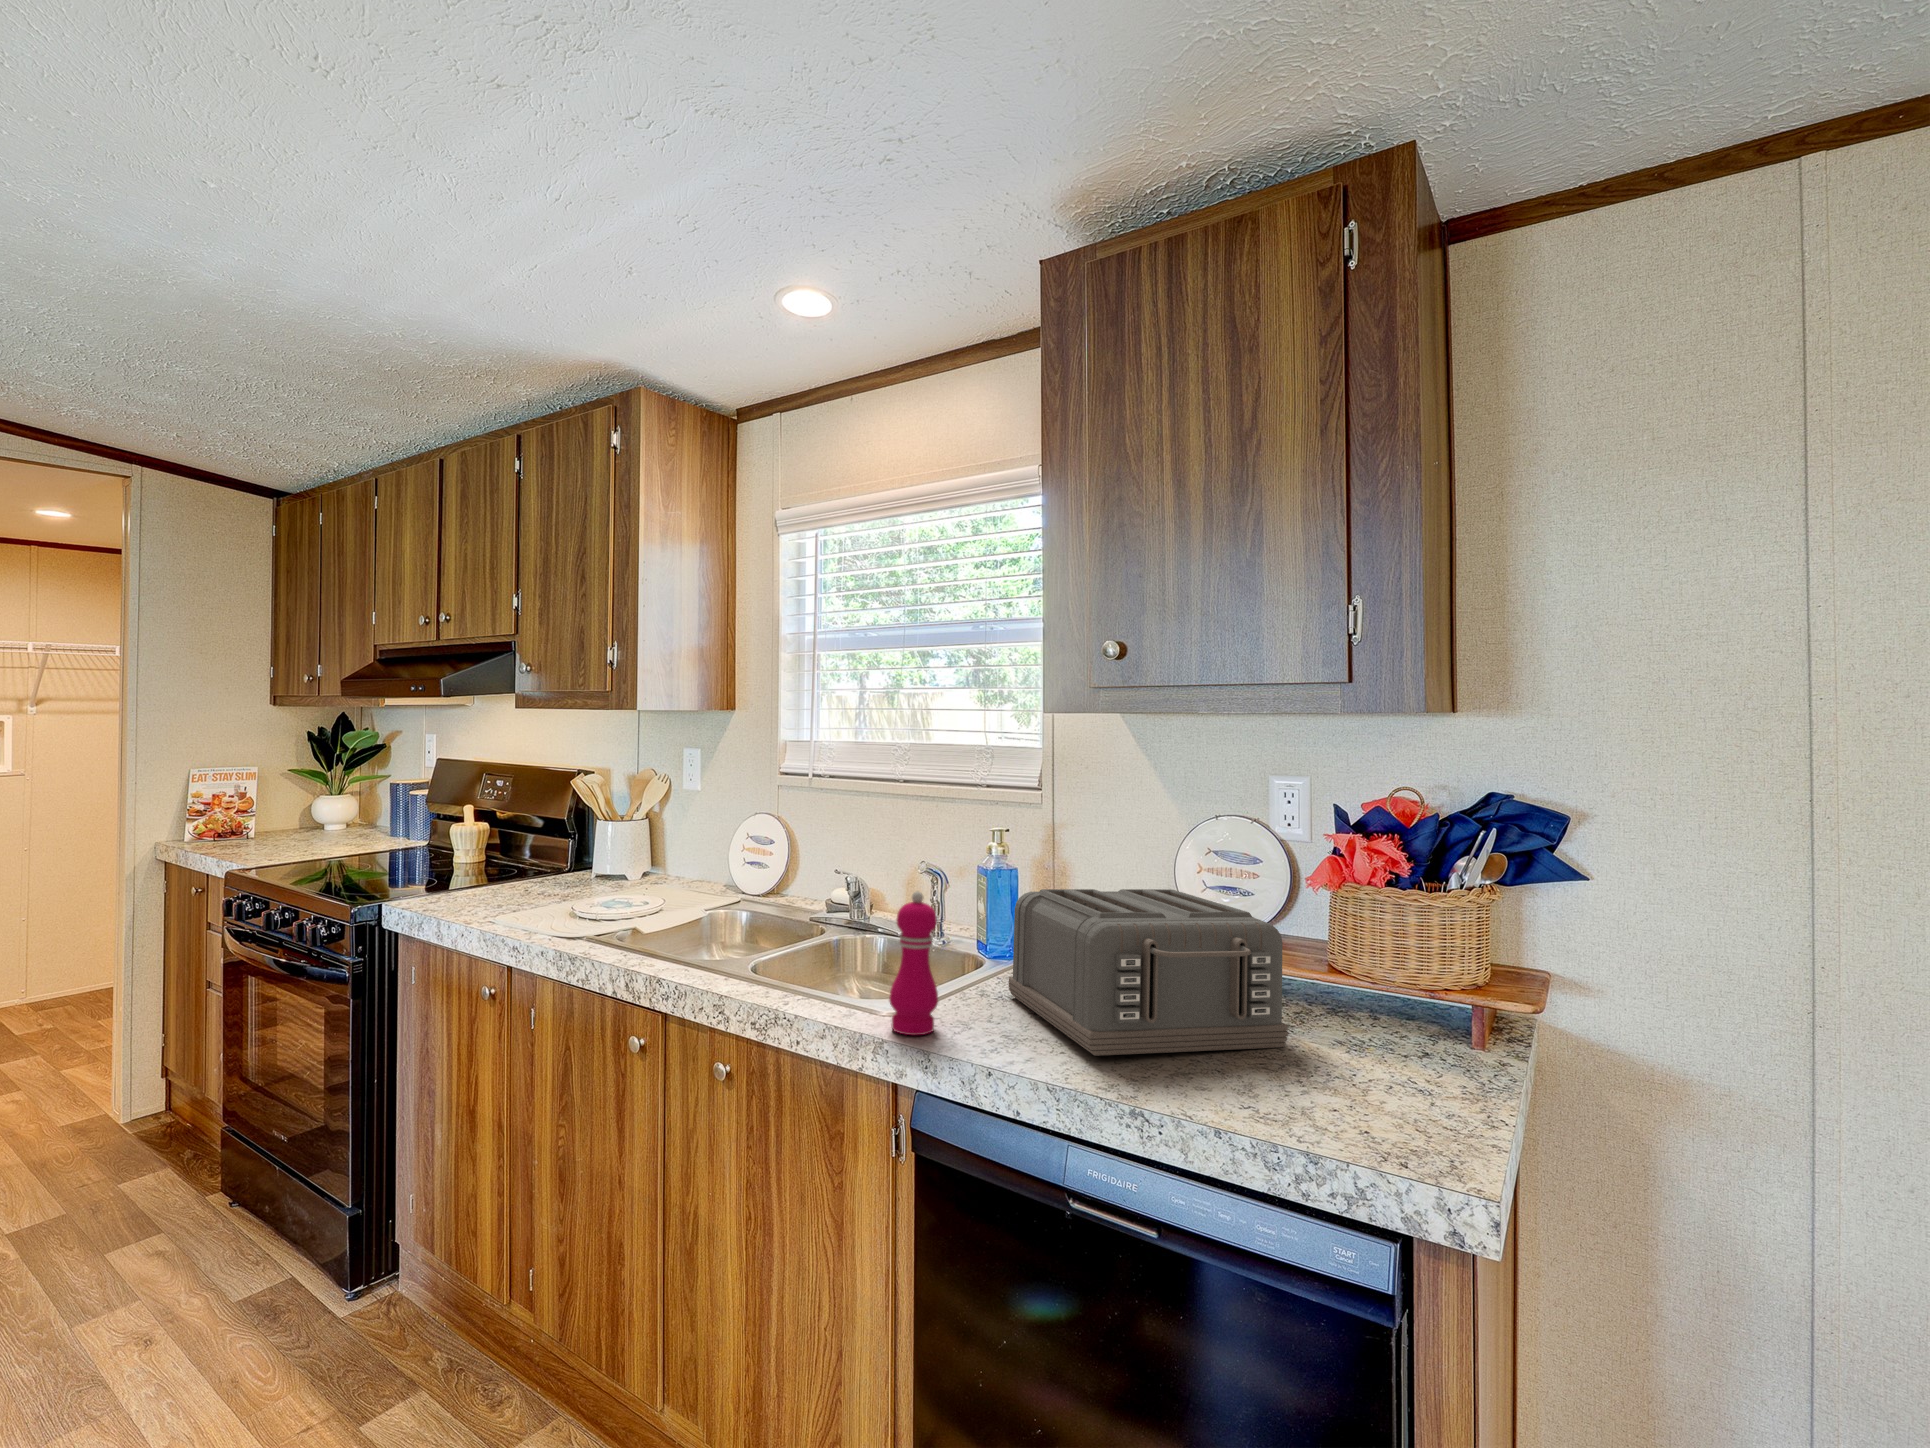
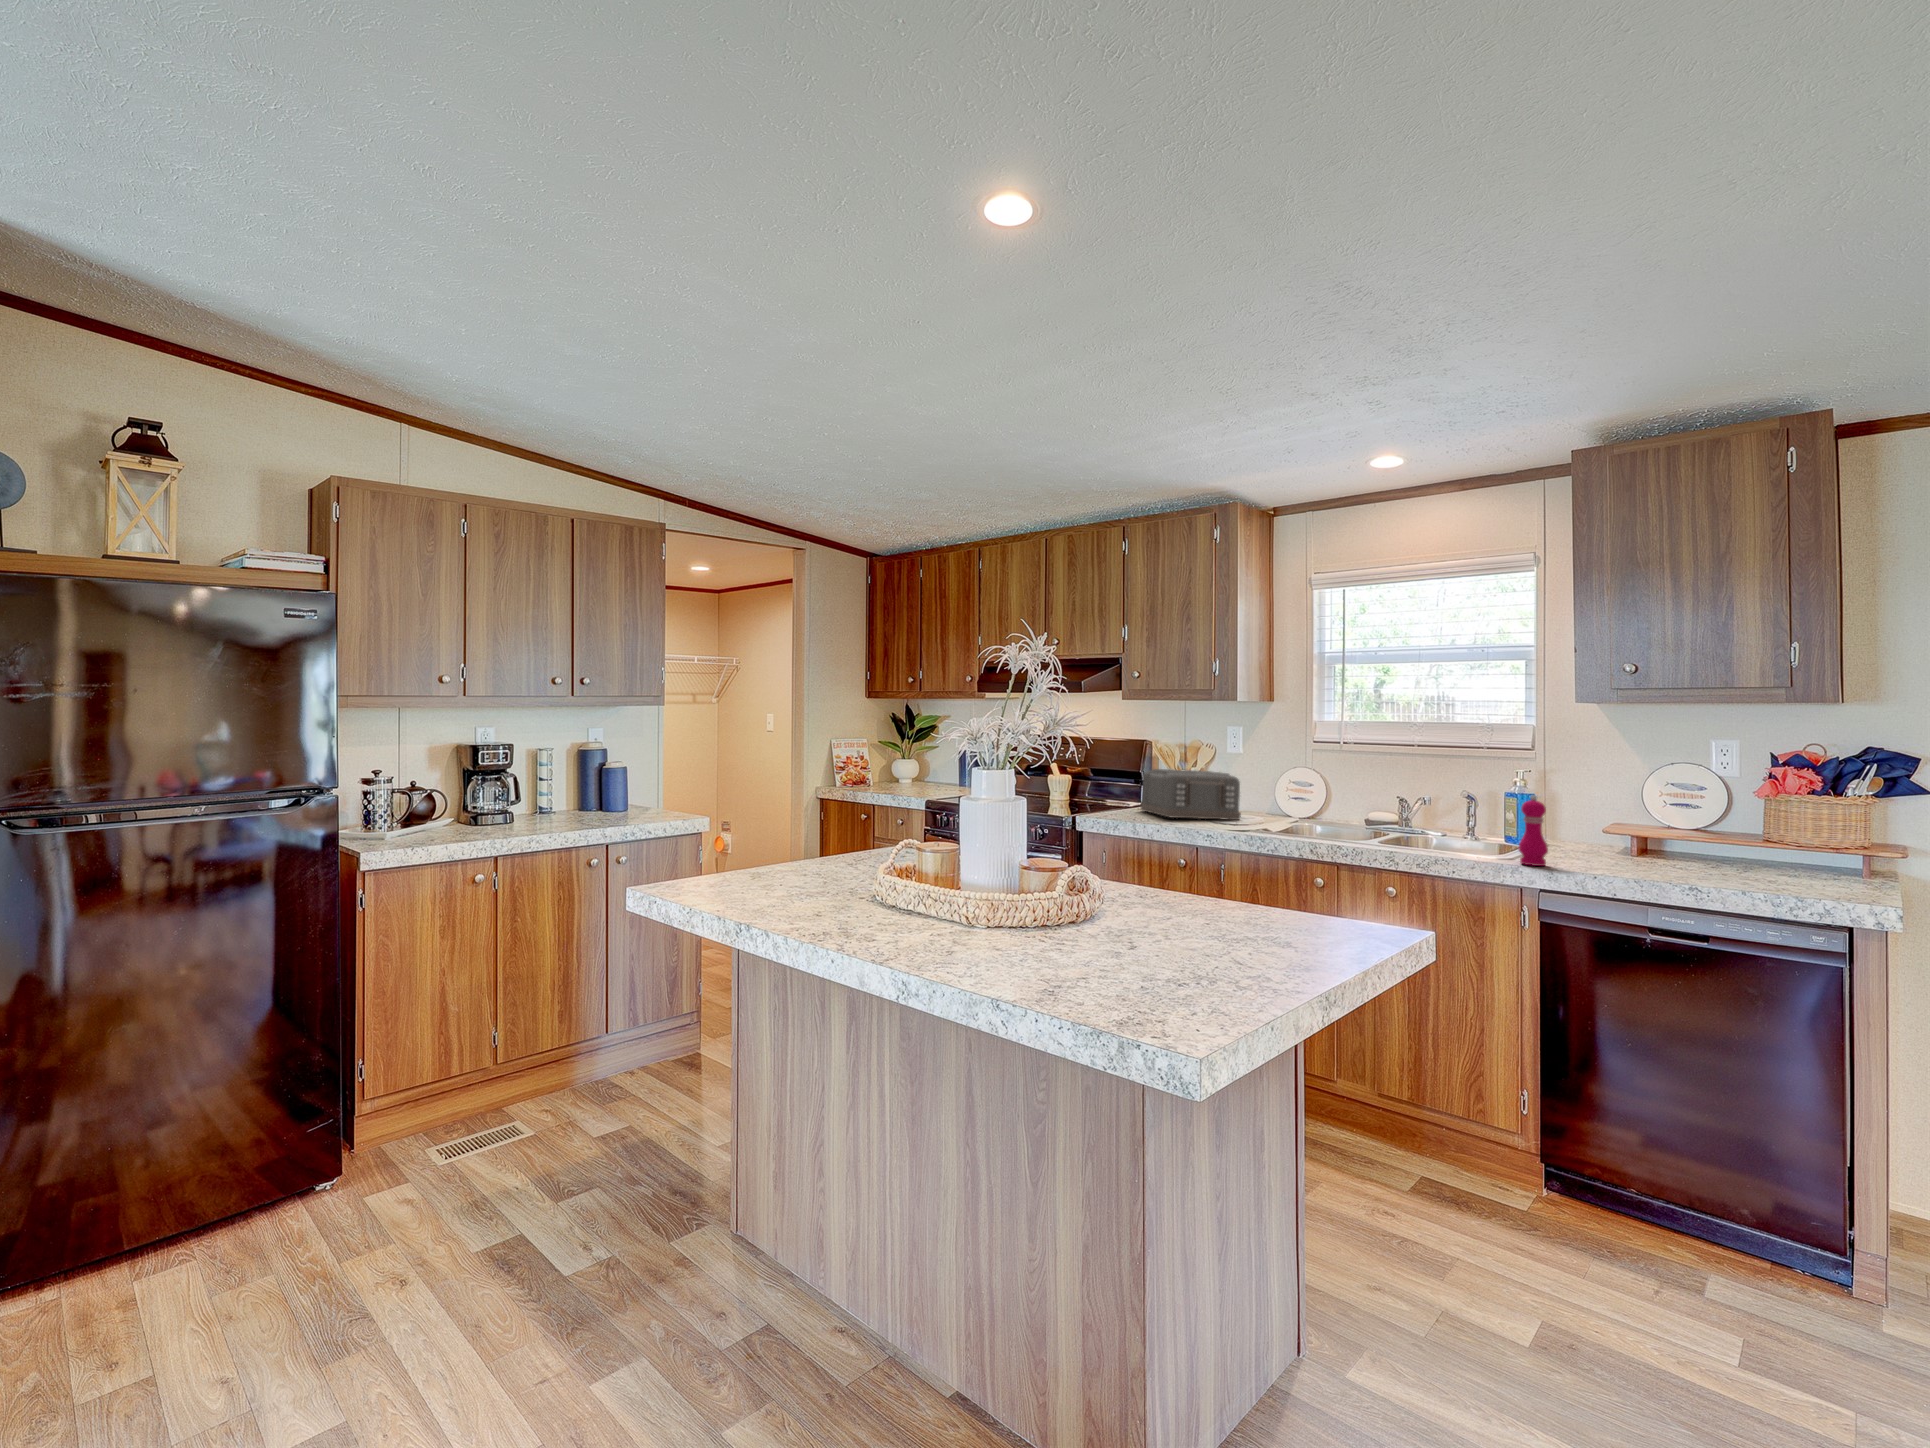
toaster: present [1008,889,1288,1056] -> present [1141,769,1241,820]

